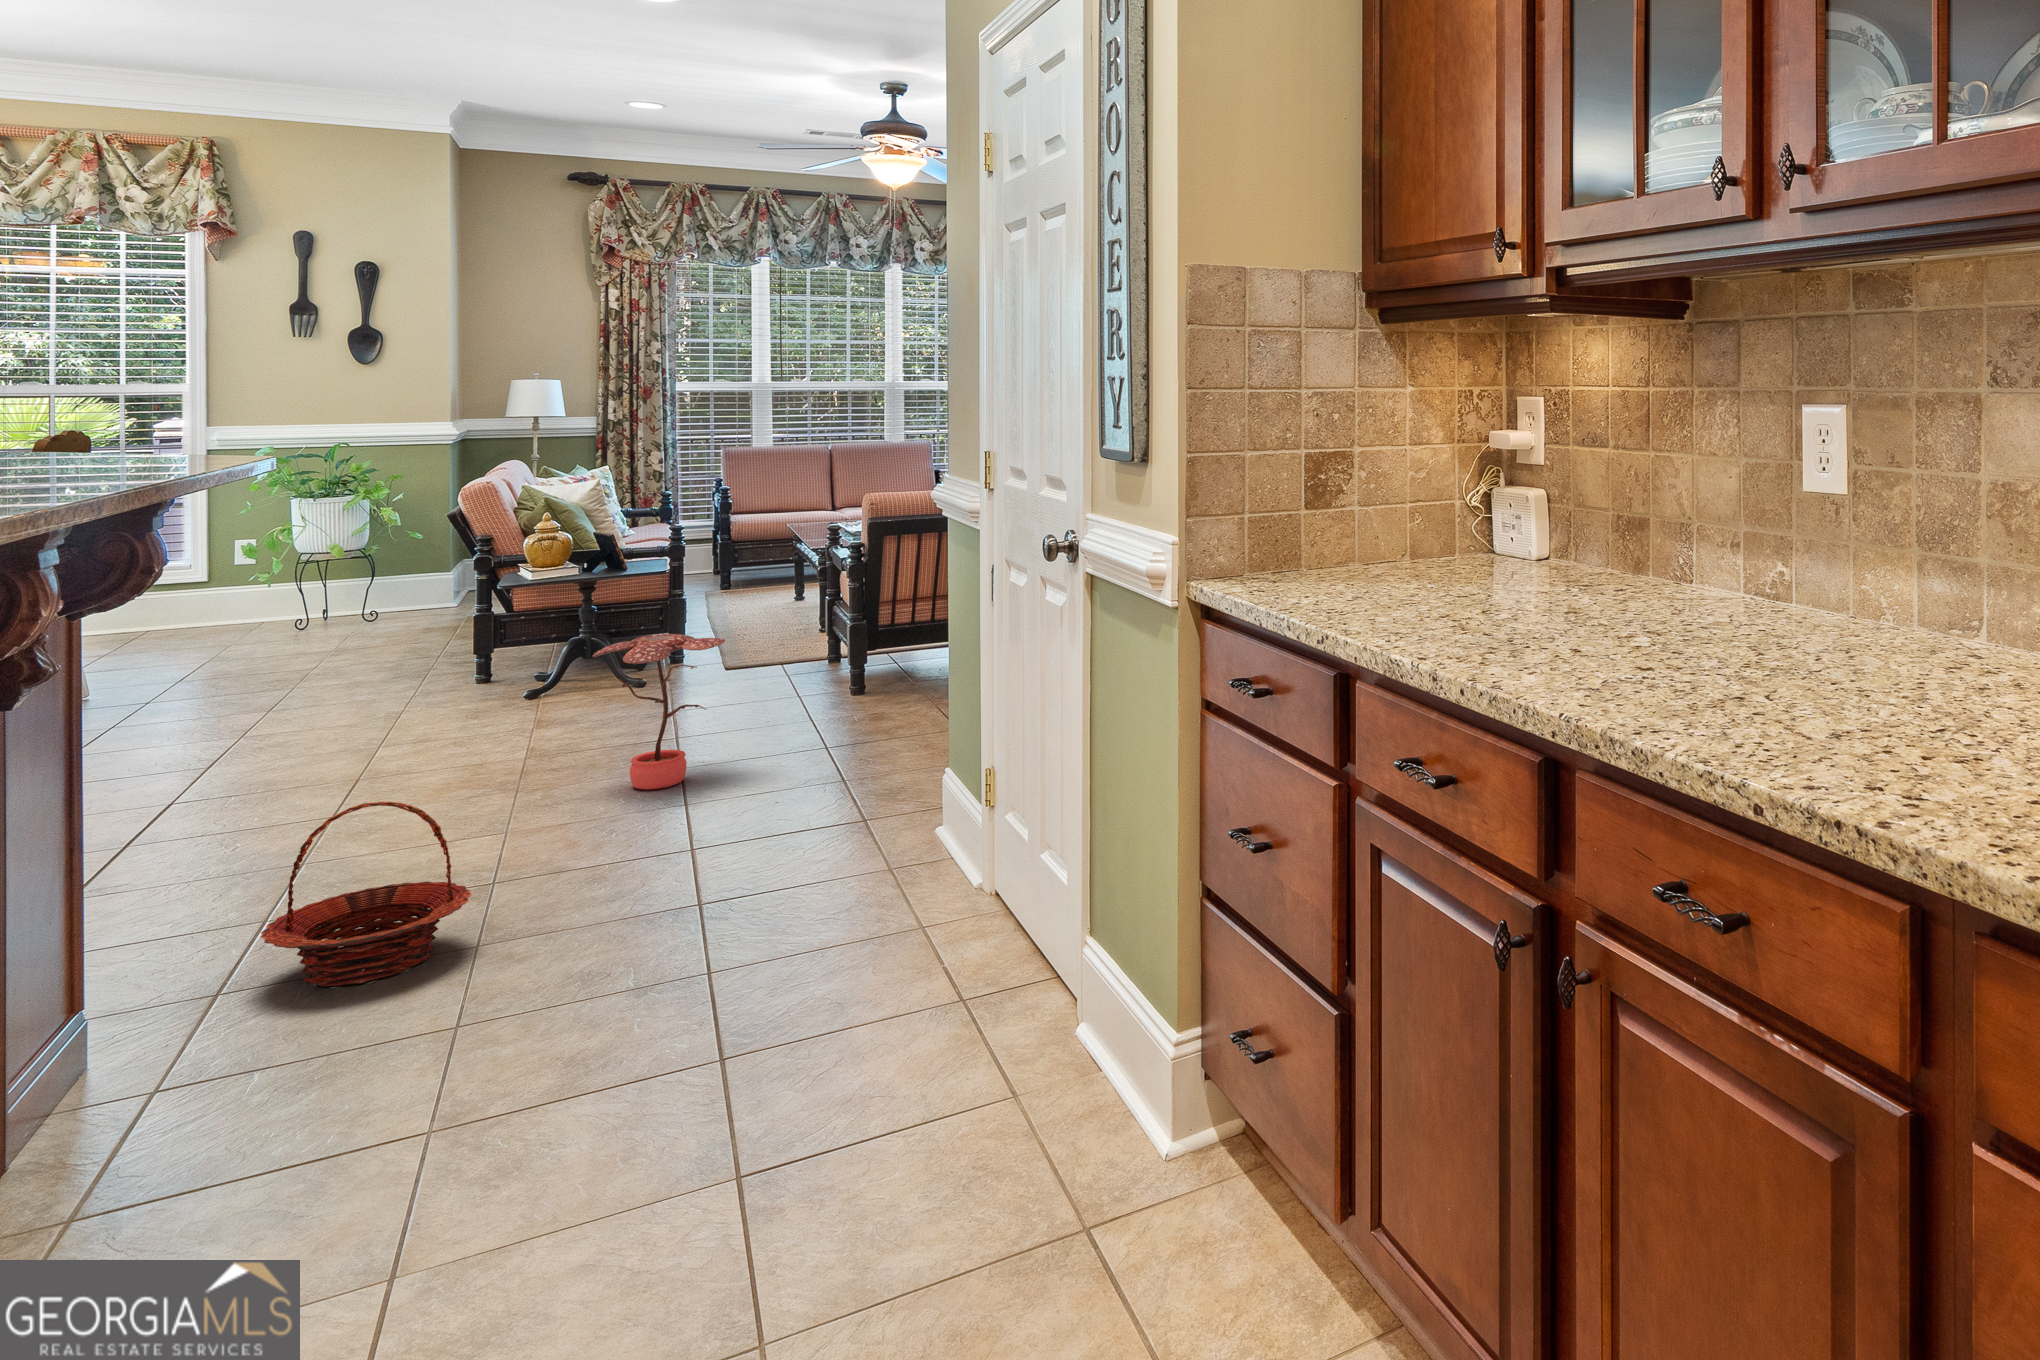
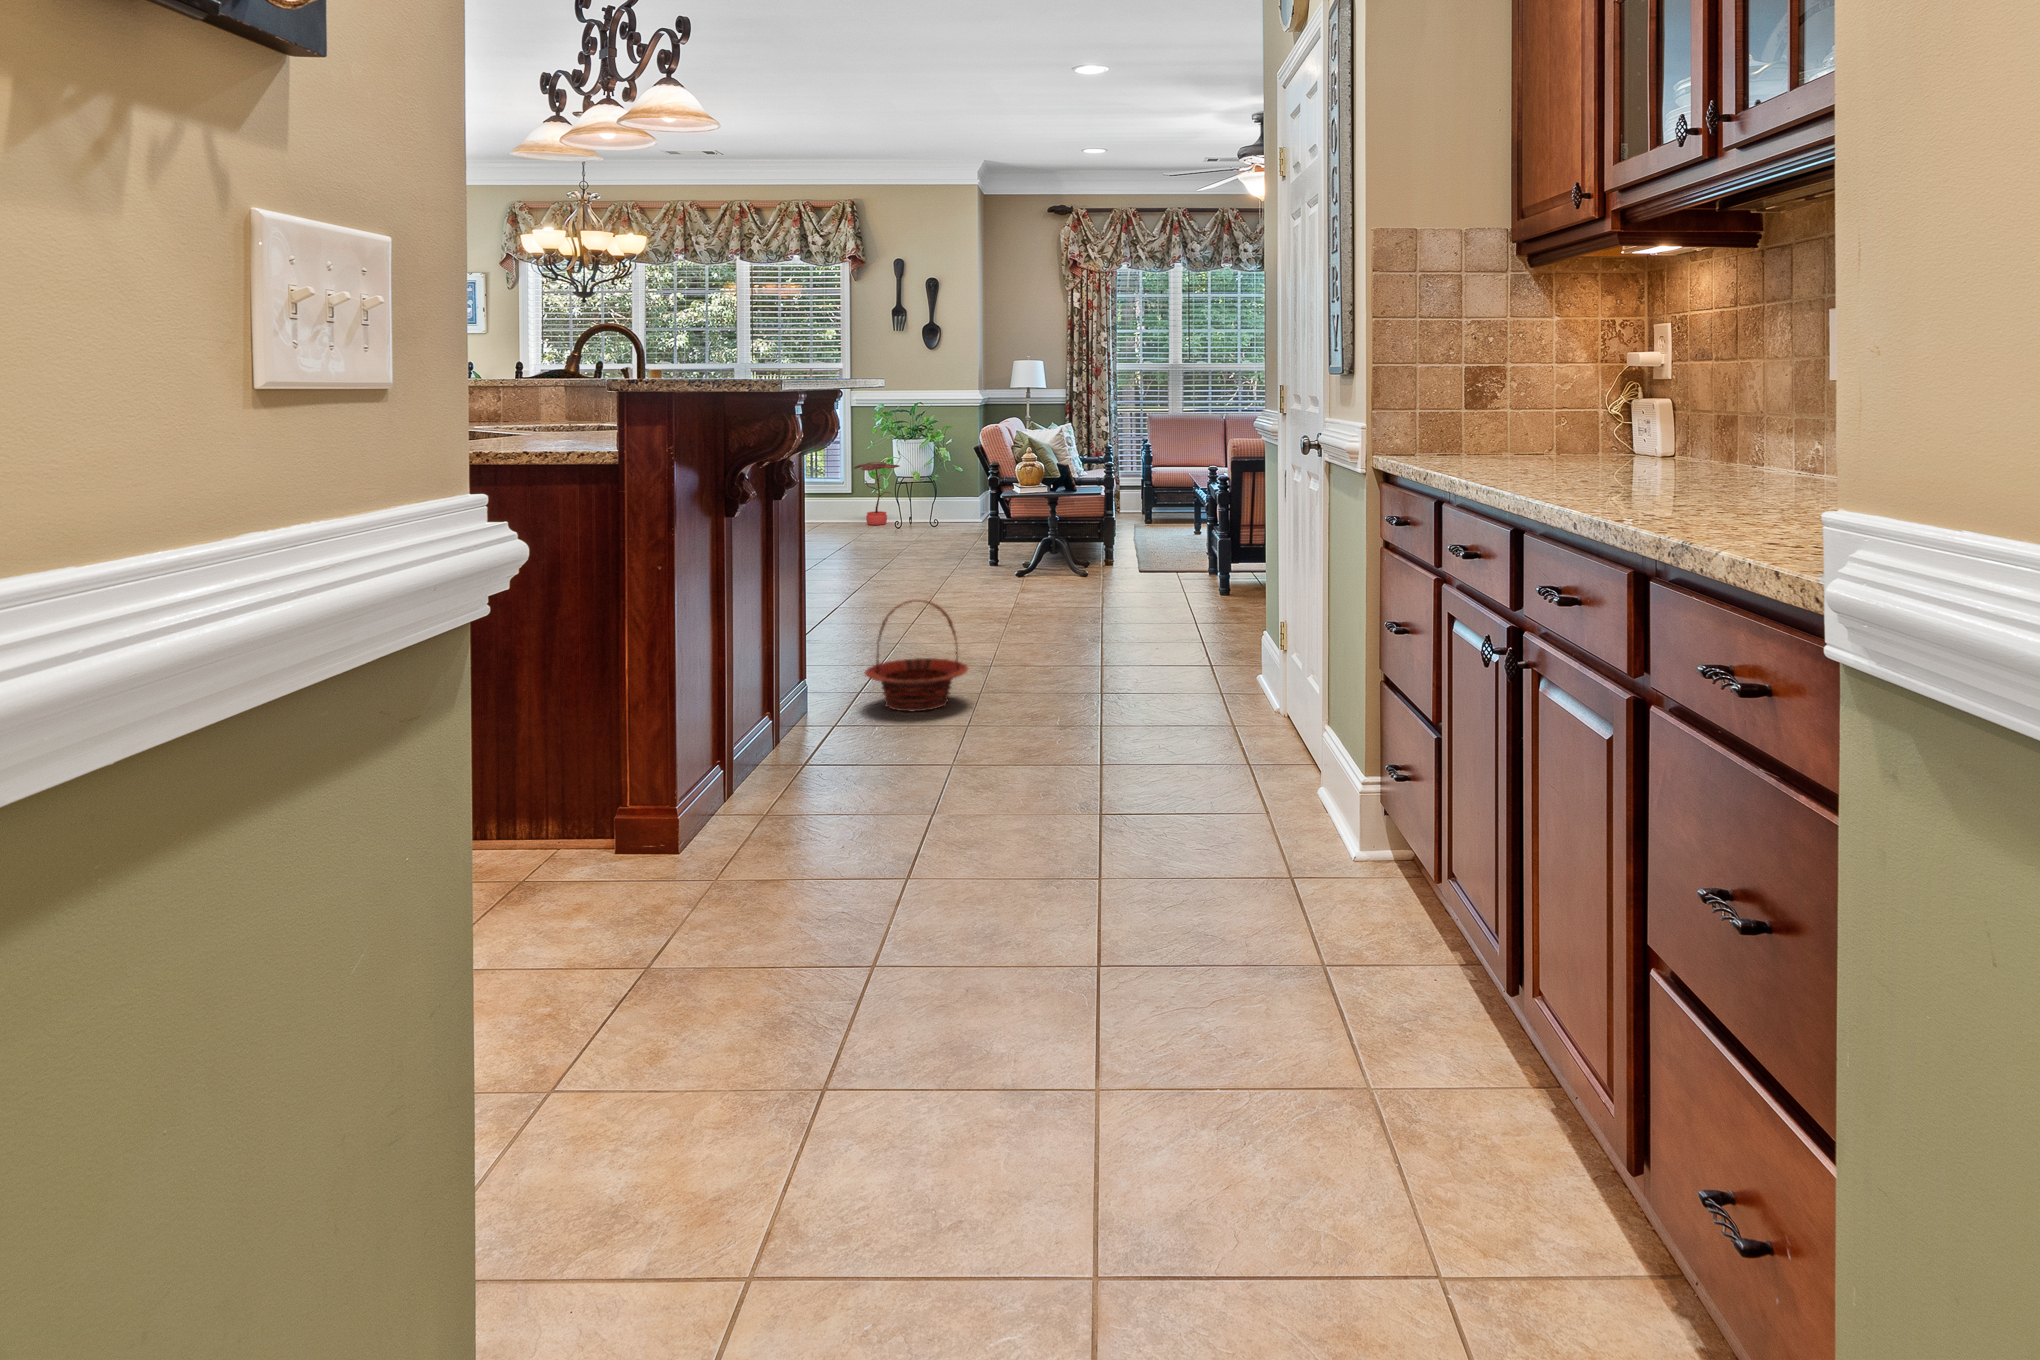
potted plant: present [592,634,725,789] -> present [854,462,900,525]

